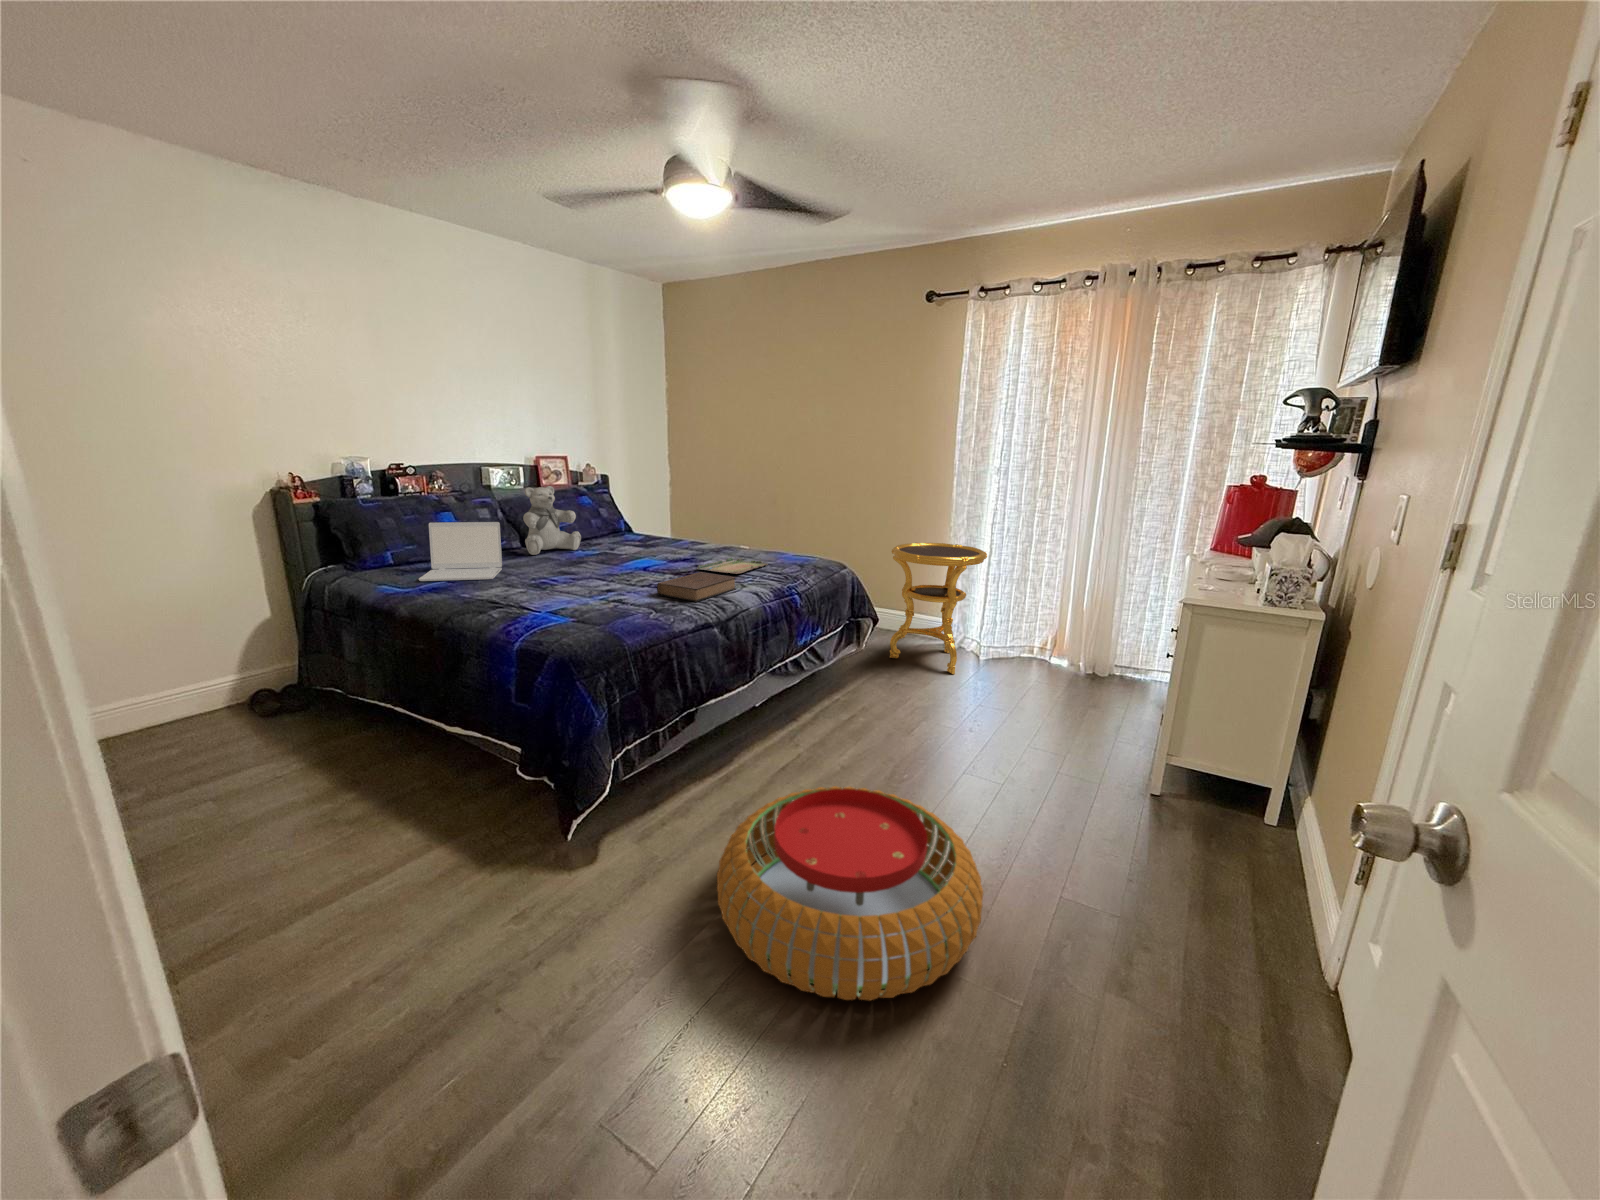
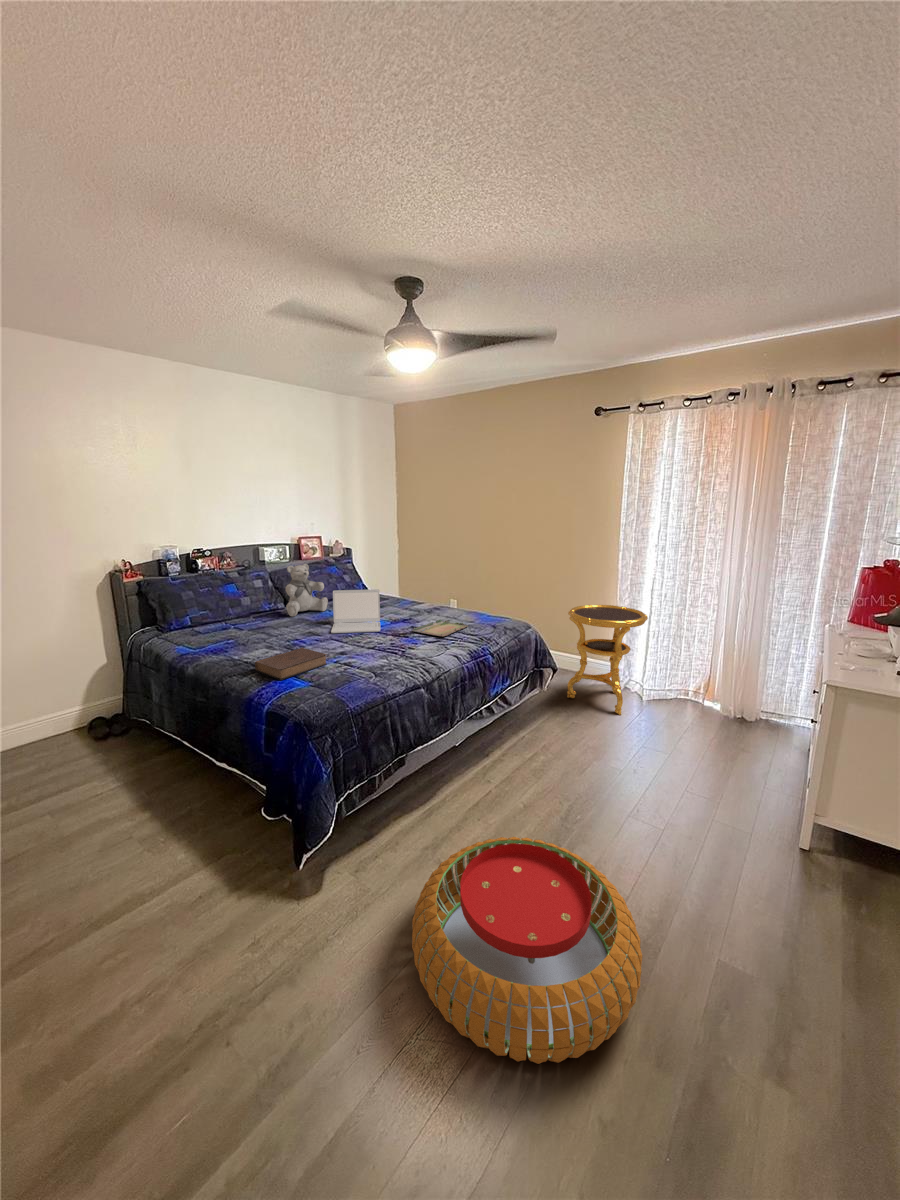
laptop: present [419,522,502,581] -> present [331,589,380,633]
book: present [657,572,735,602] -> present [255,648,327,680]

